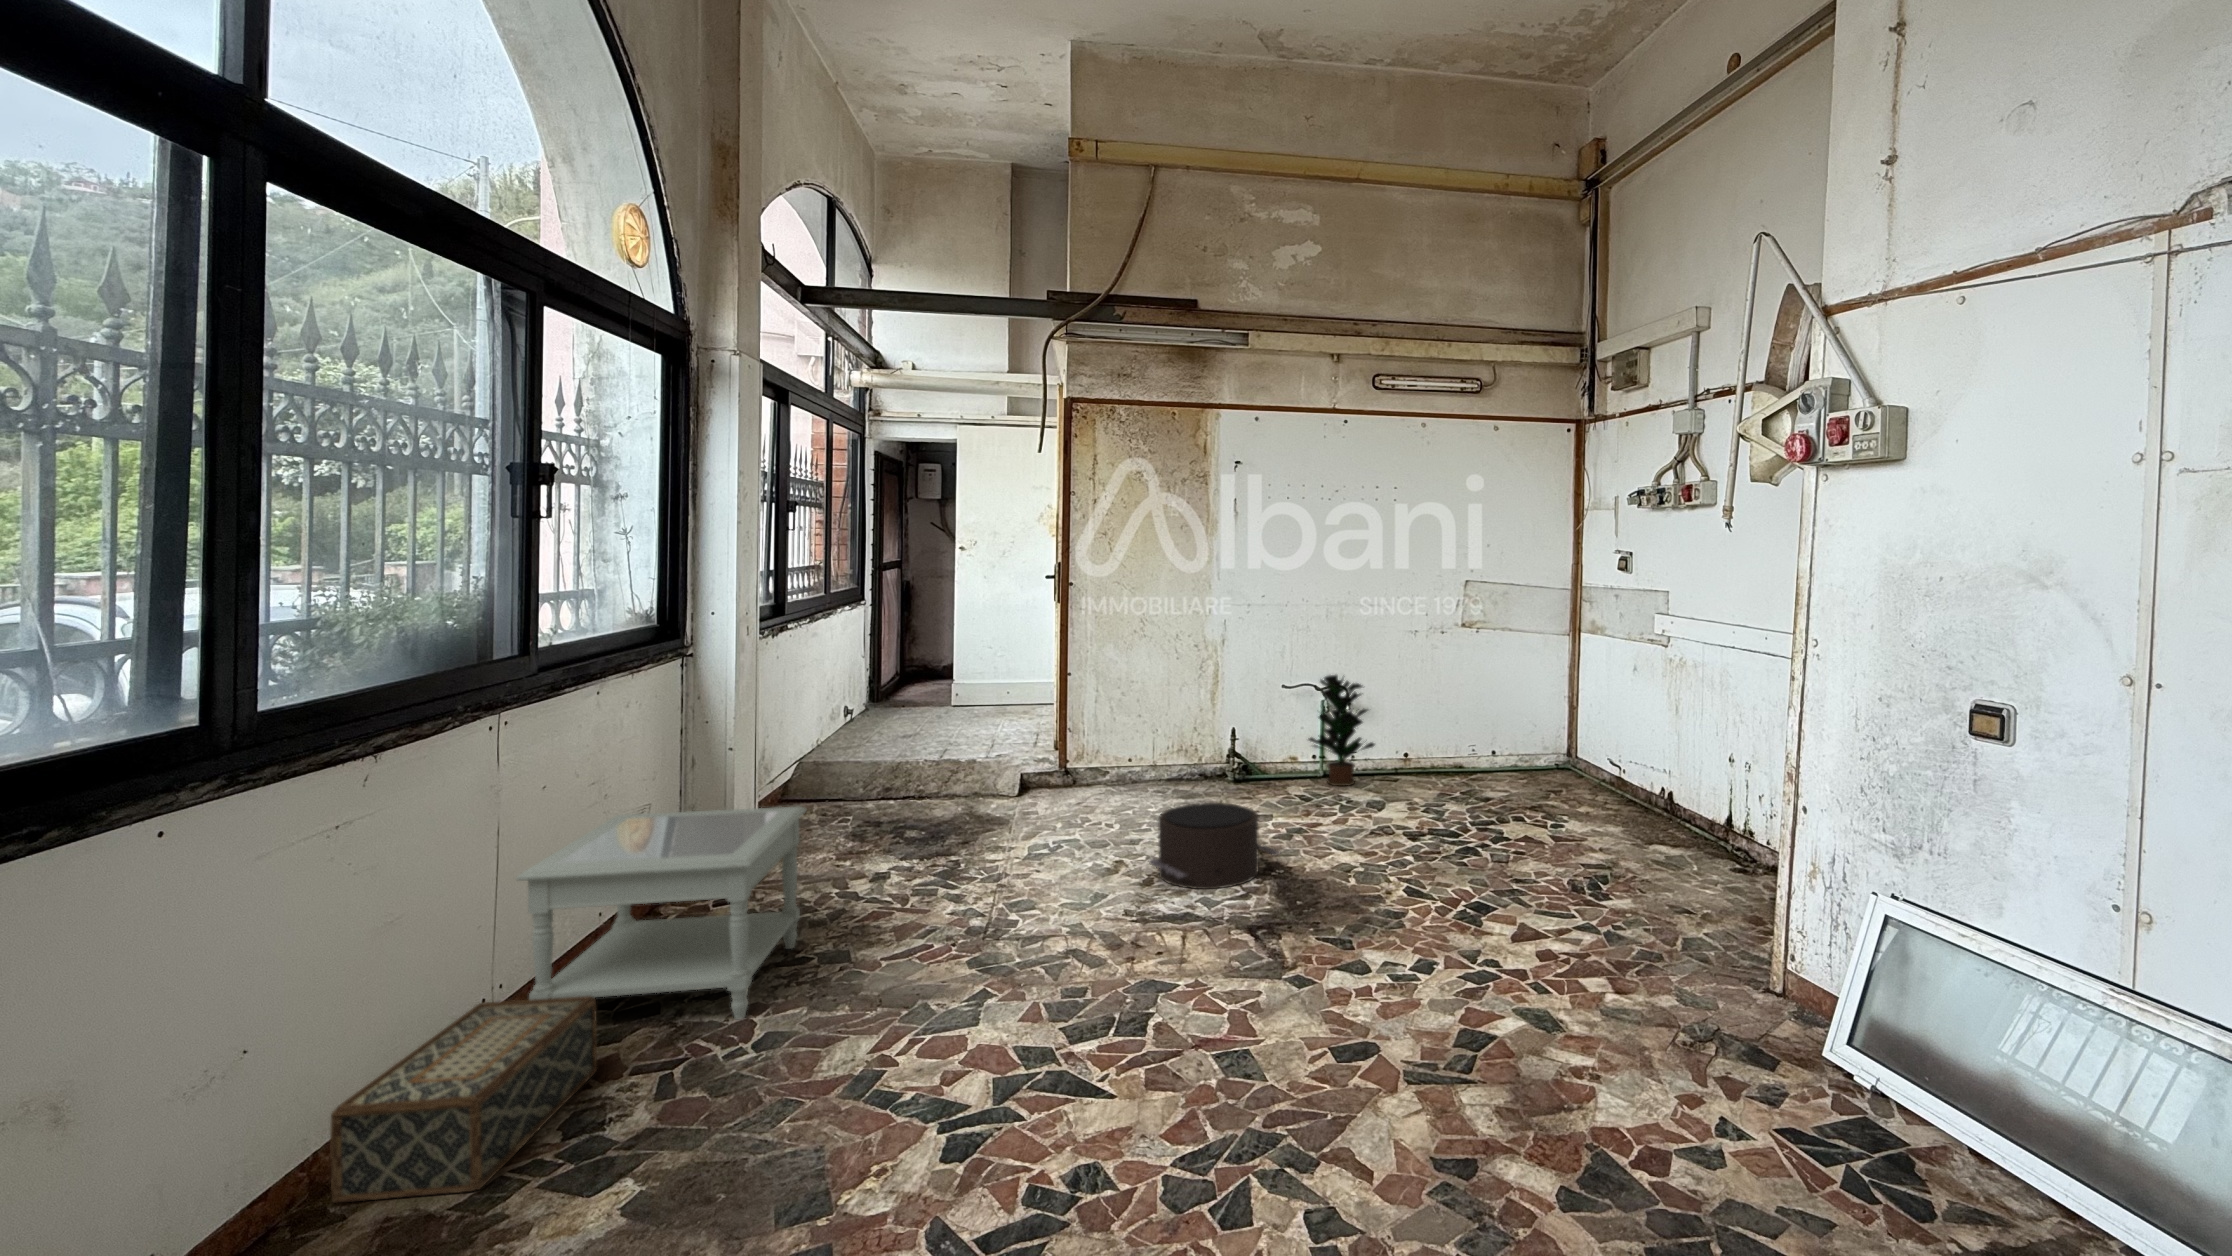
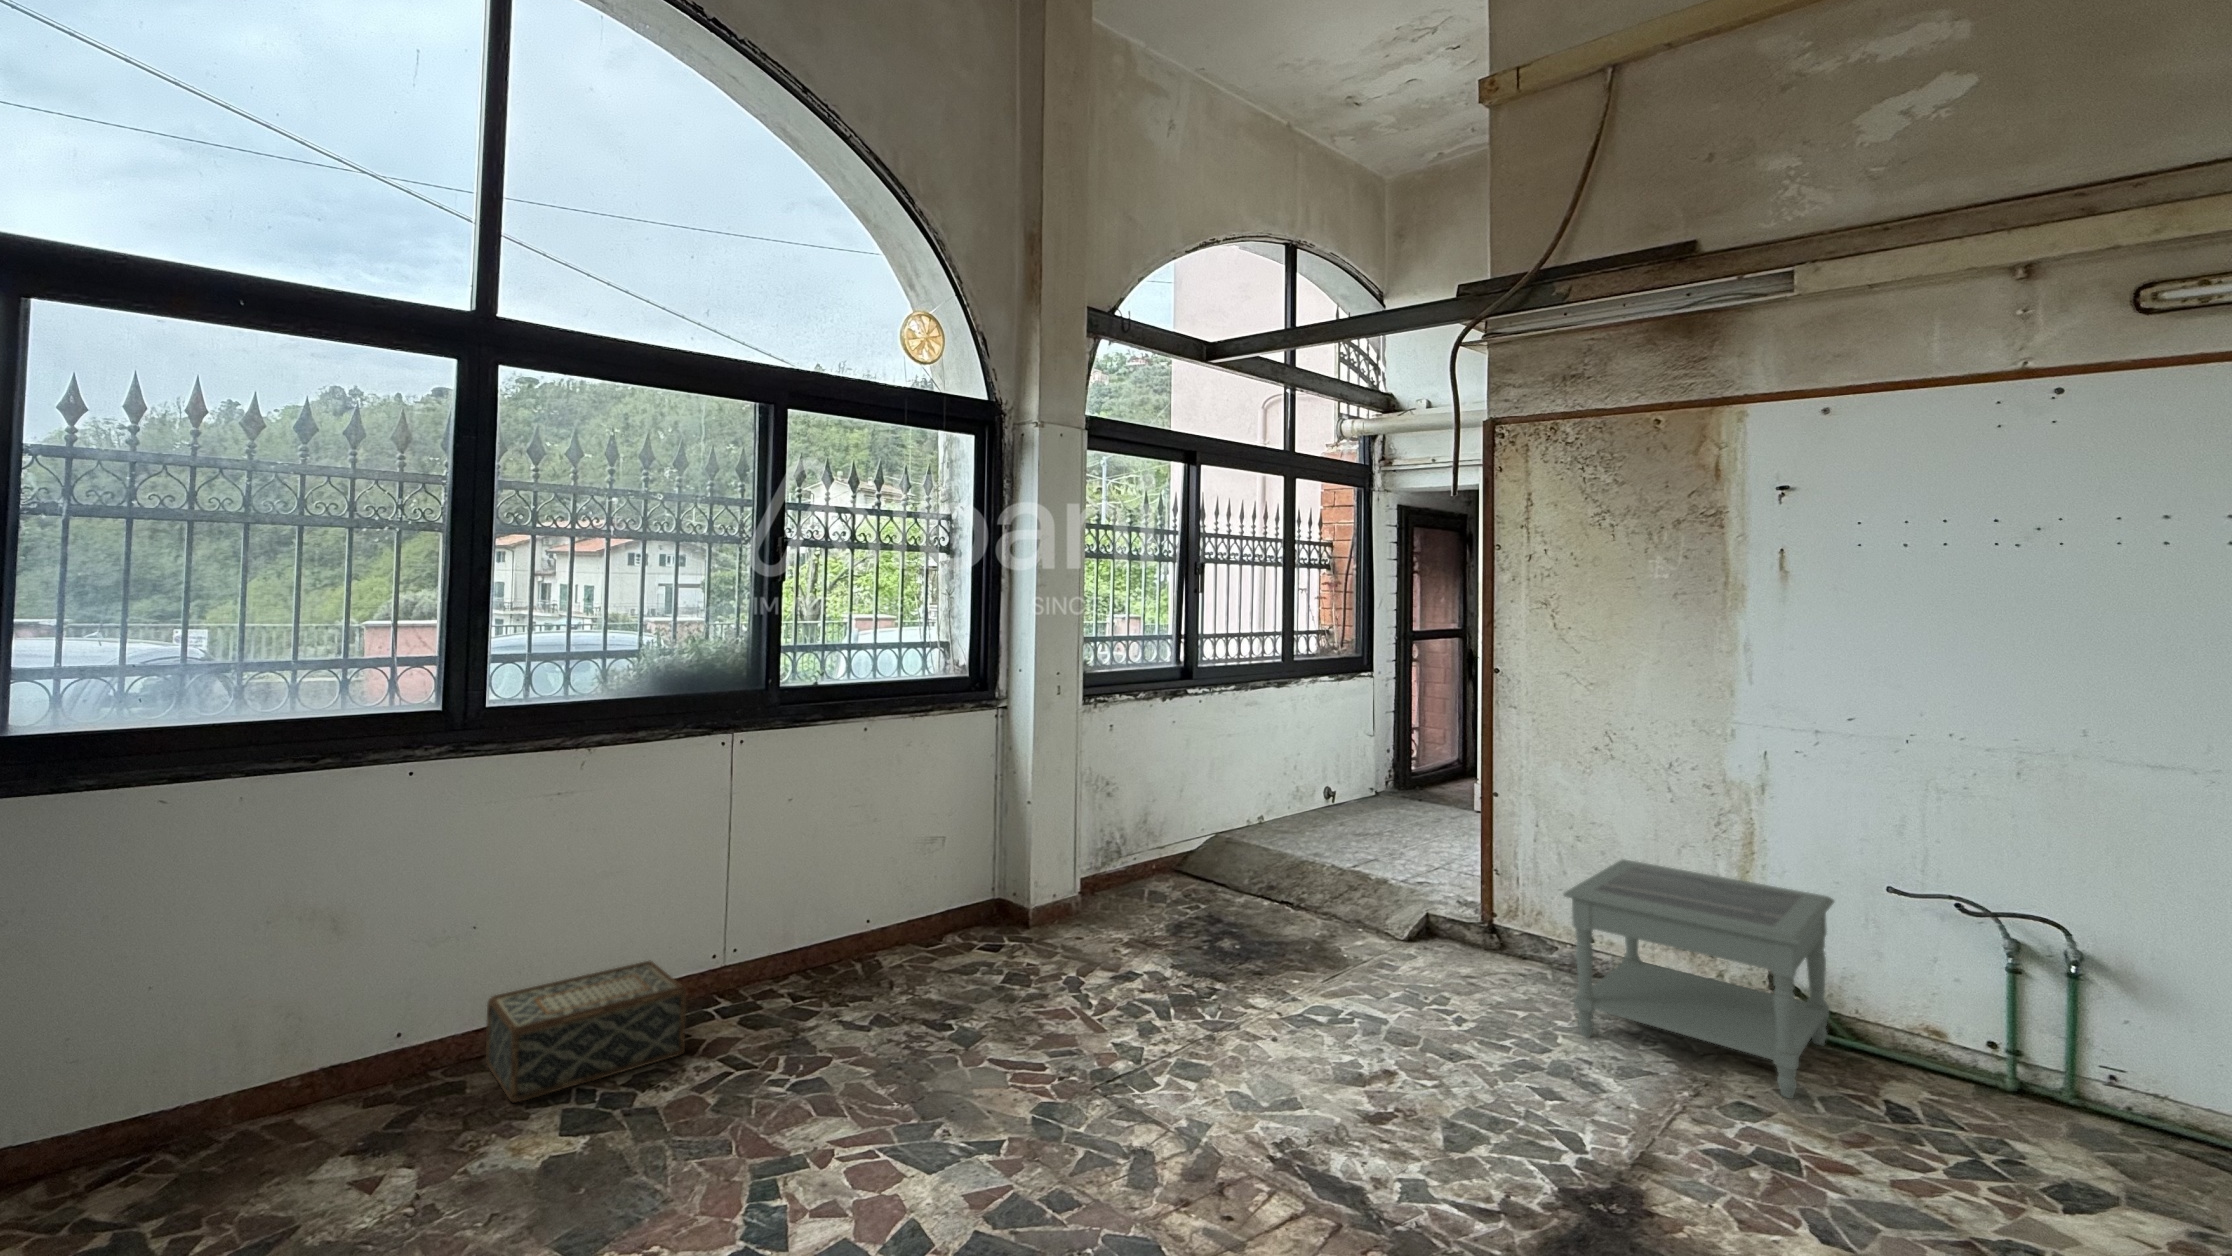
potted plant: present [1309,675,1375,786] -> none [1931,895,2136,1140]
pouf: present [1149,803,1280,889] -> none [1360,1030,1598,1208]
side table: present [516,806,806,1020] -> present [1564,859,1834,1098]

